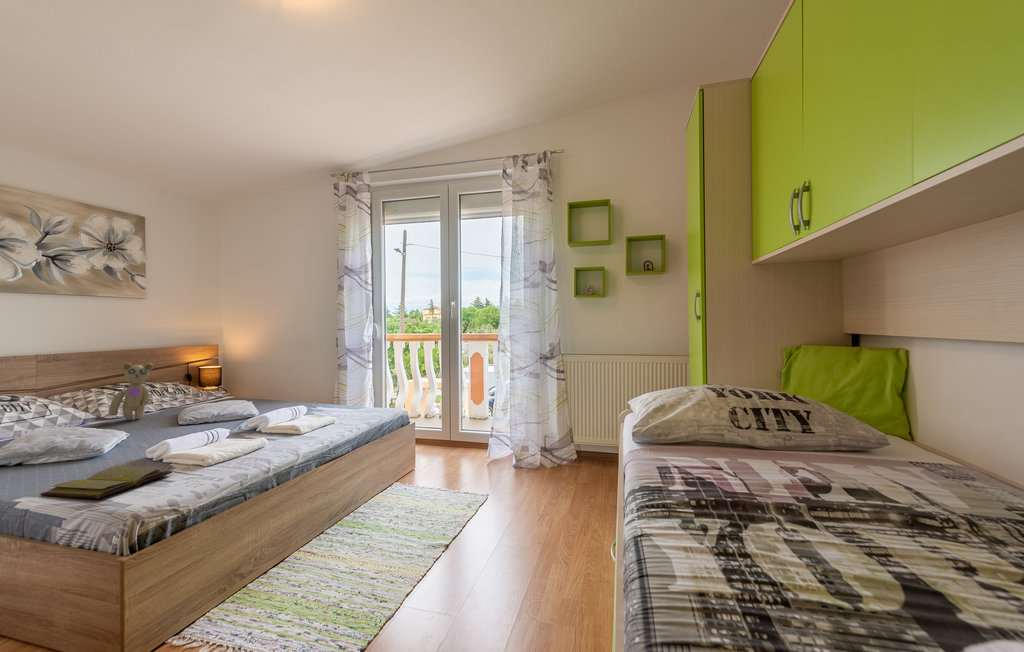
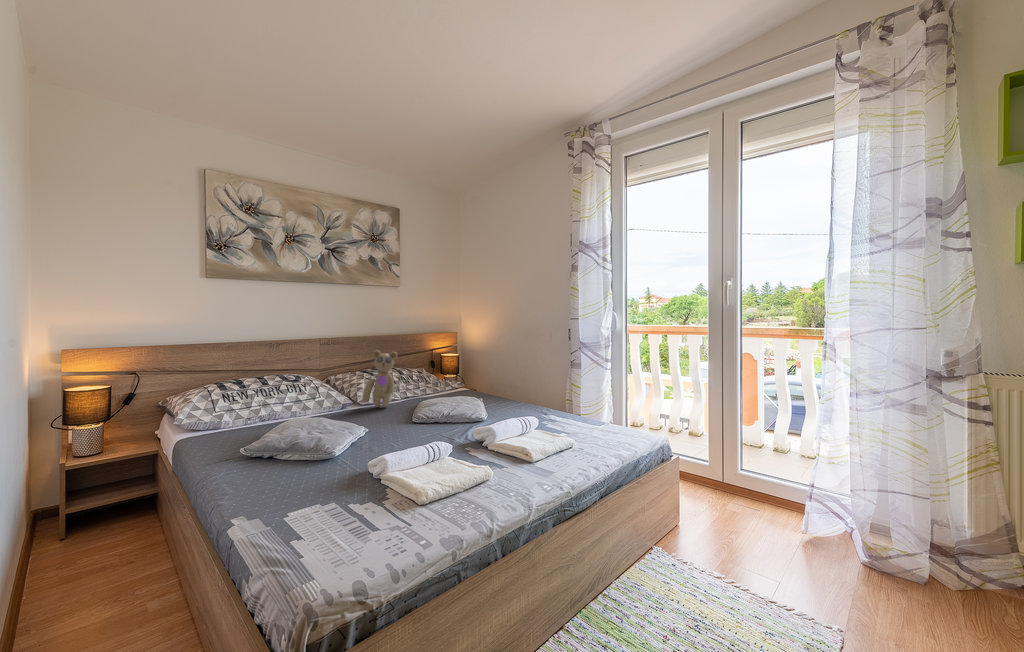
diary: present [40,466,172,498] -> none [251,487,379,552]

